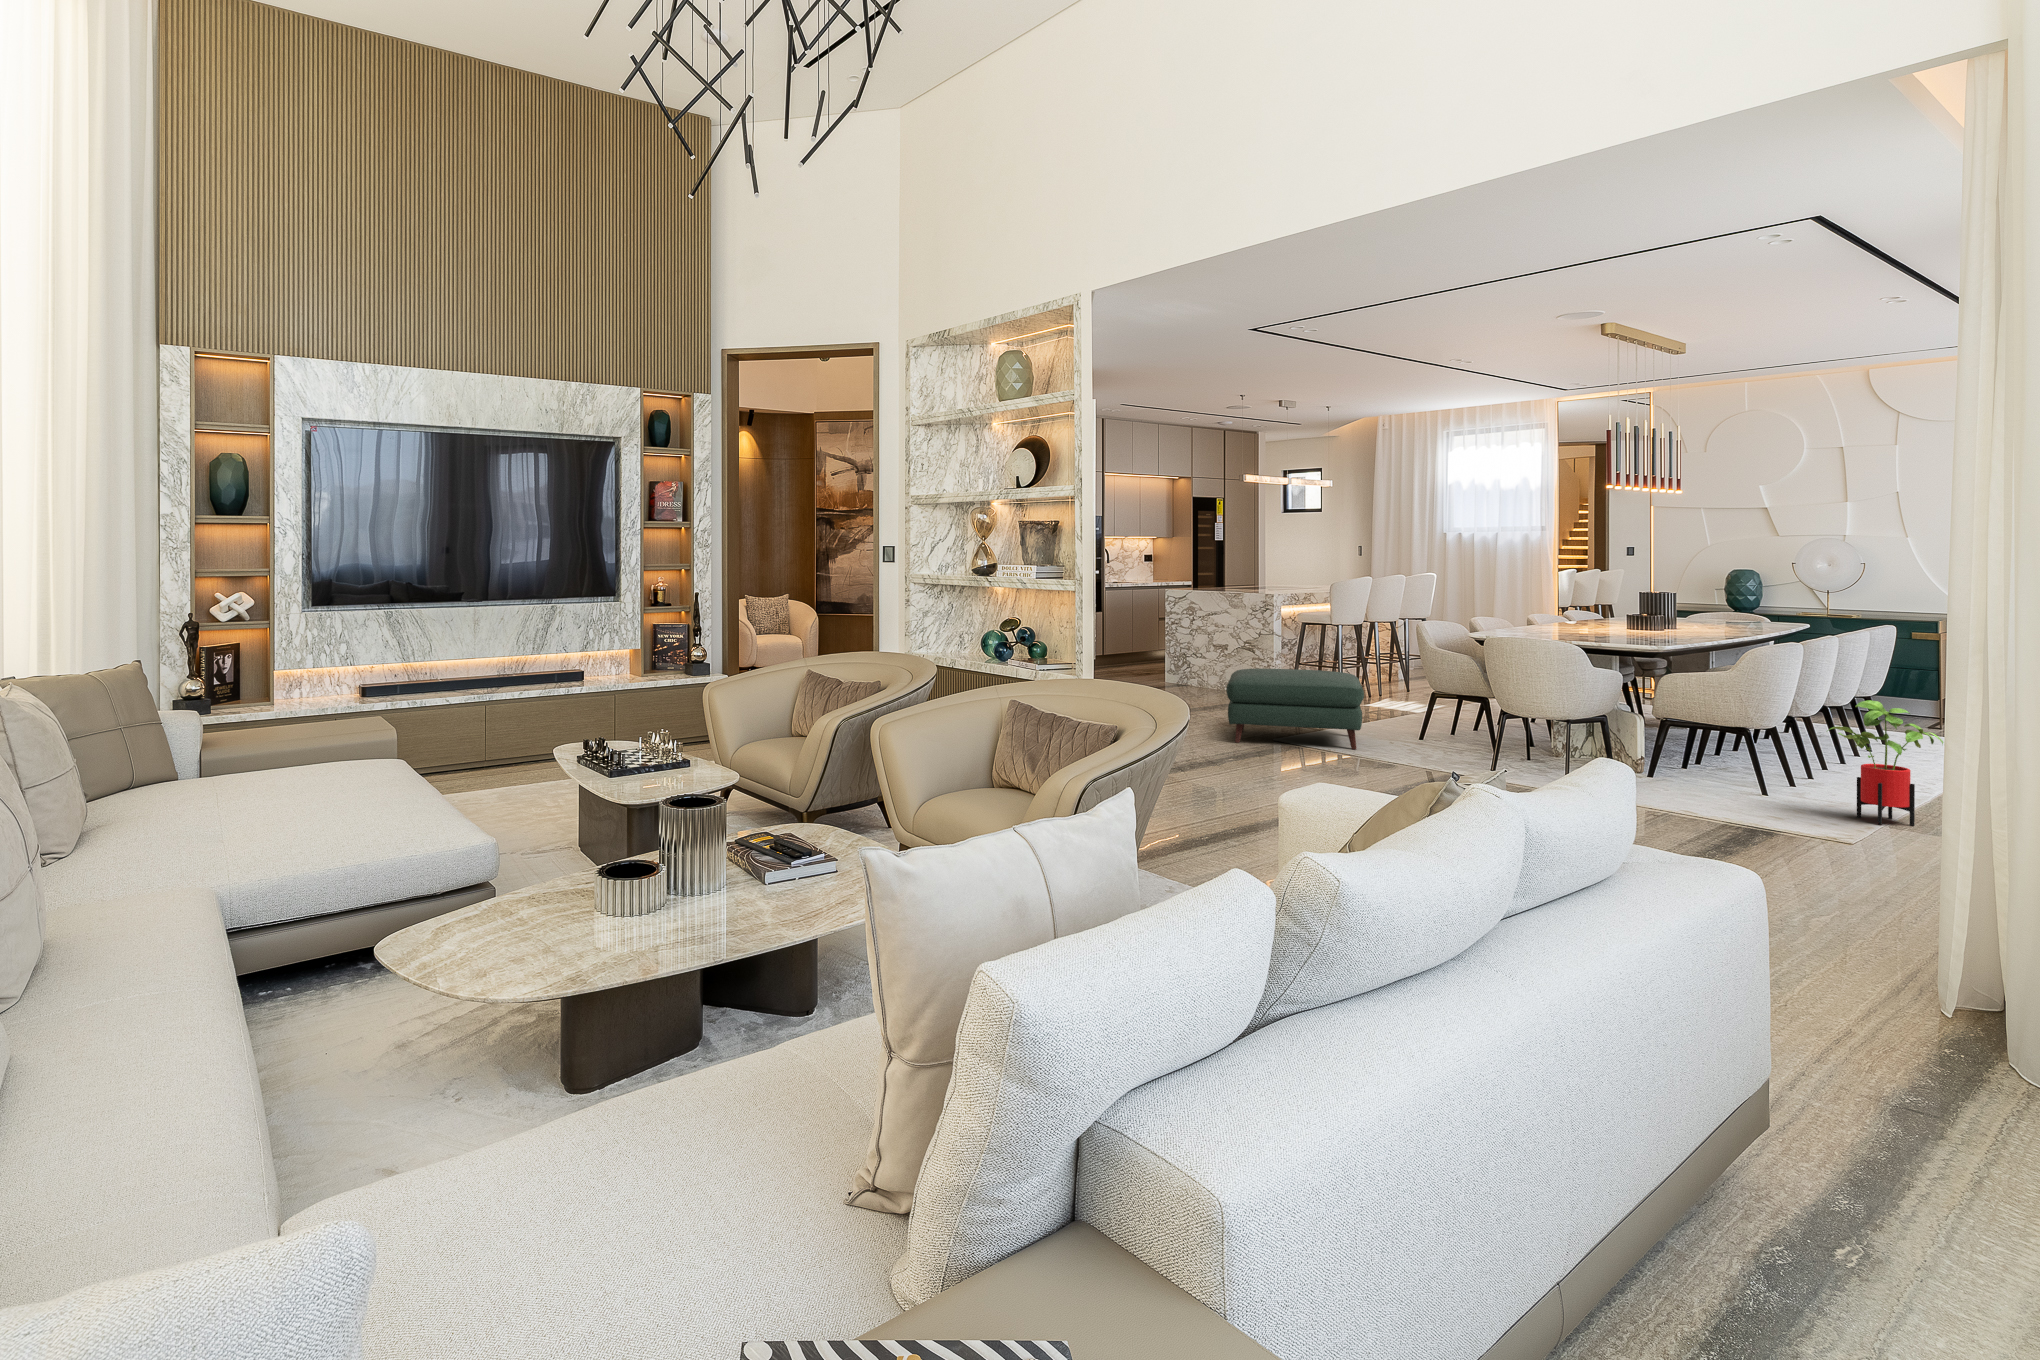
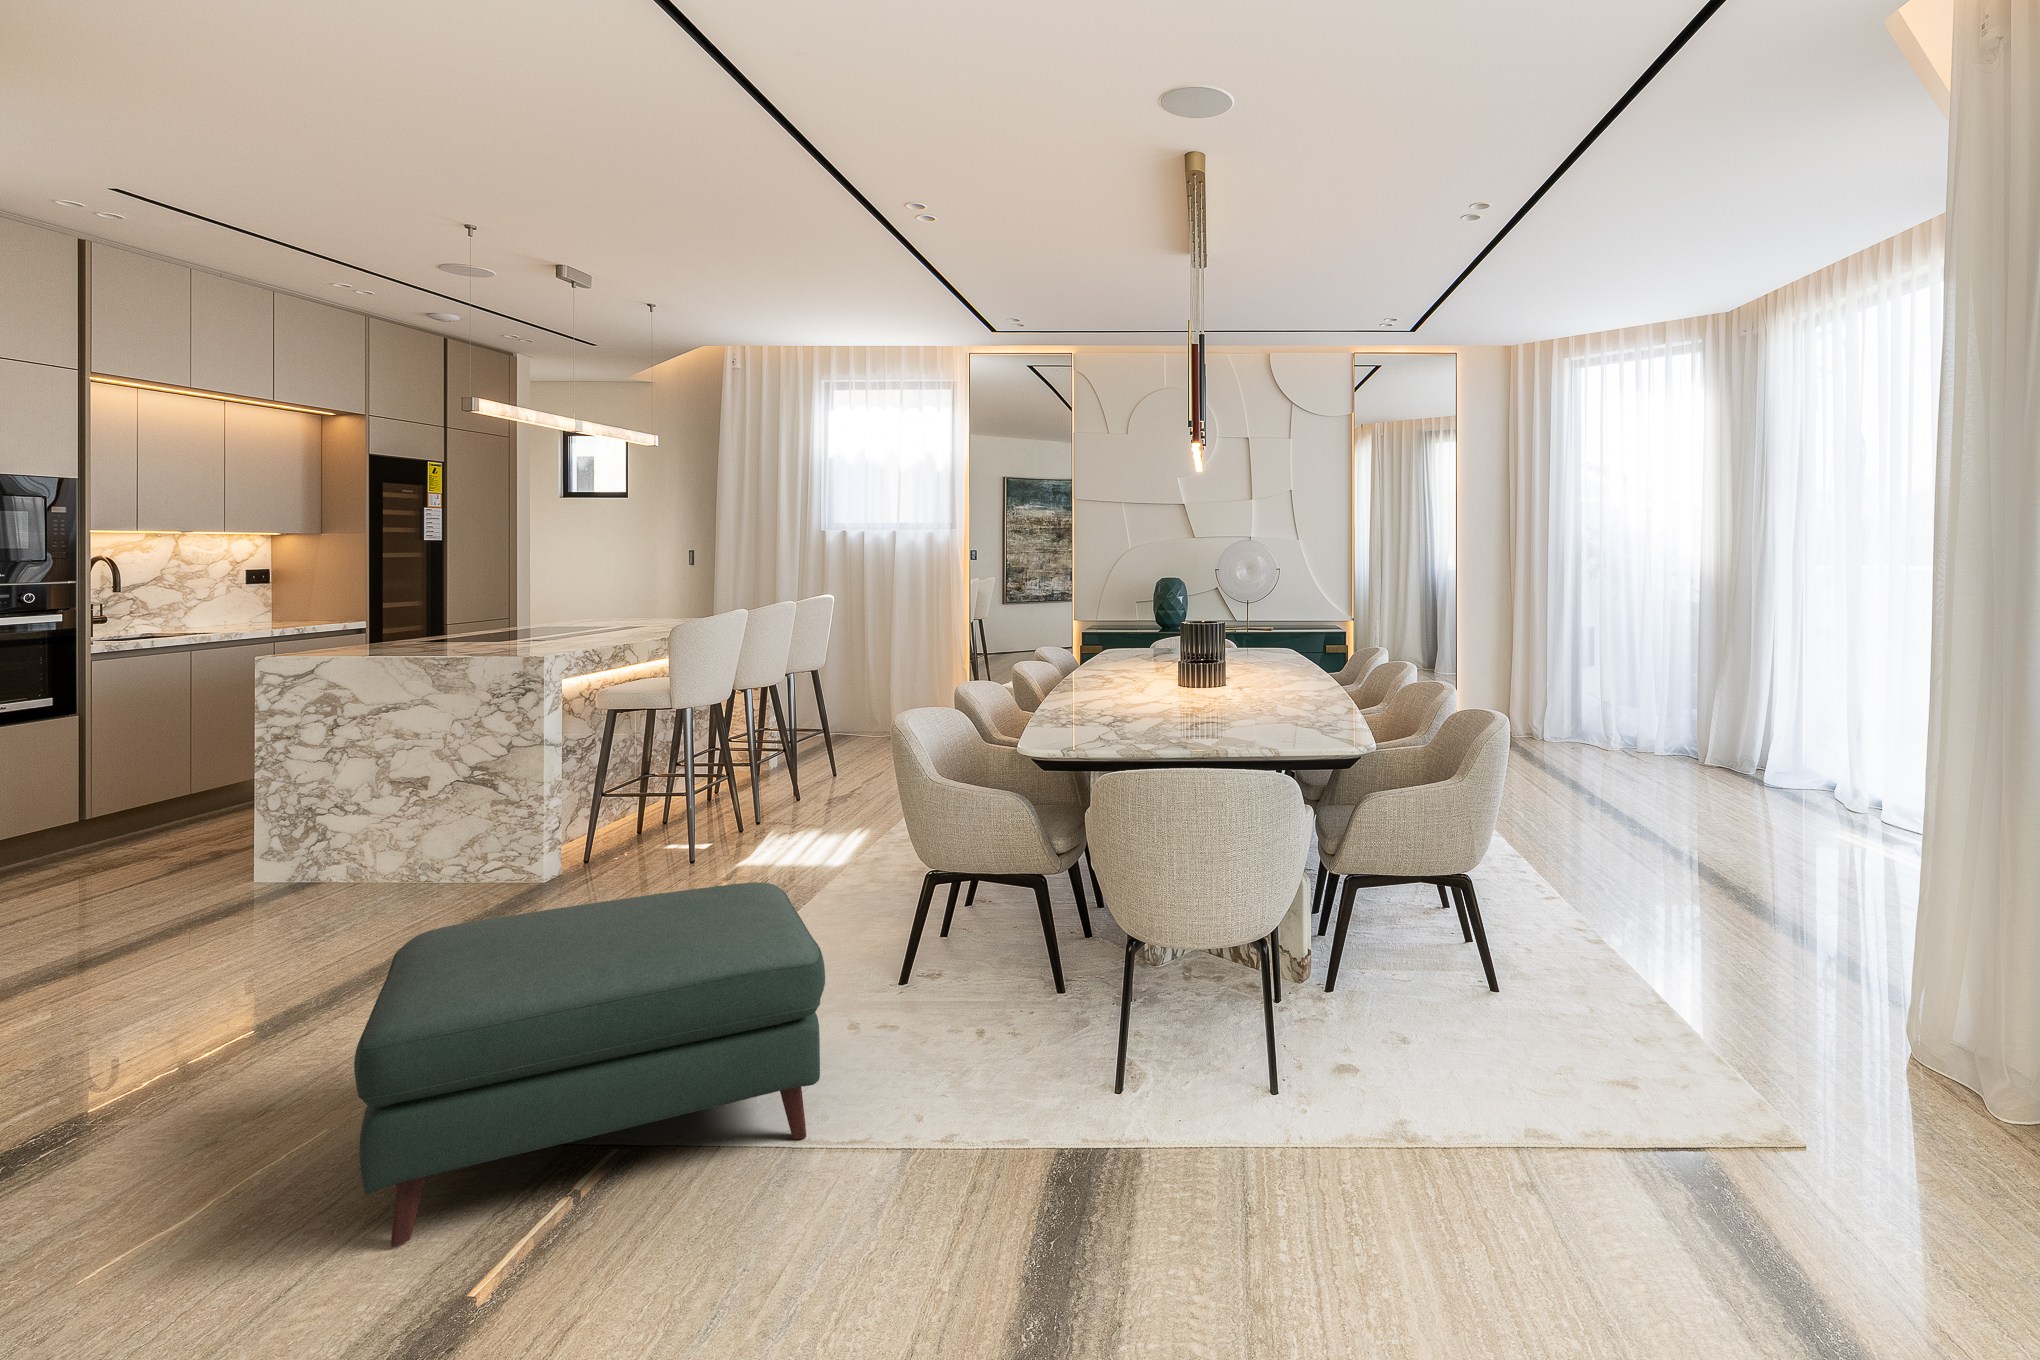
house plant: present [1828,700,1943,826] -> none [1792,866,1980,1122]

